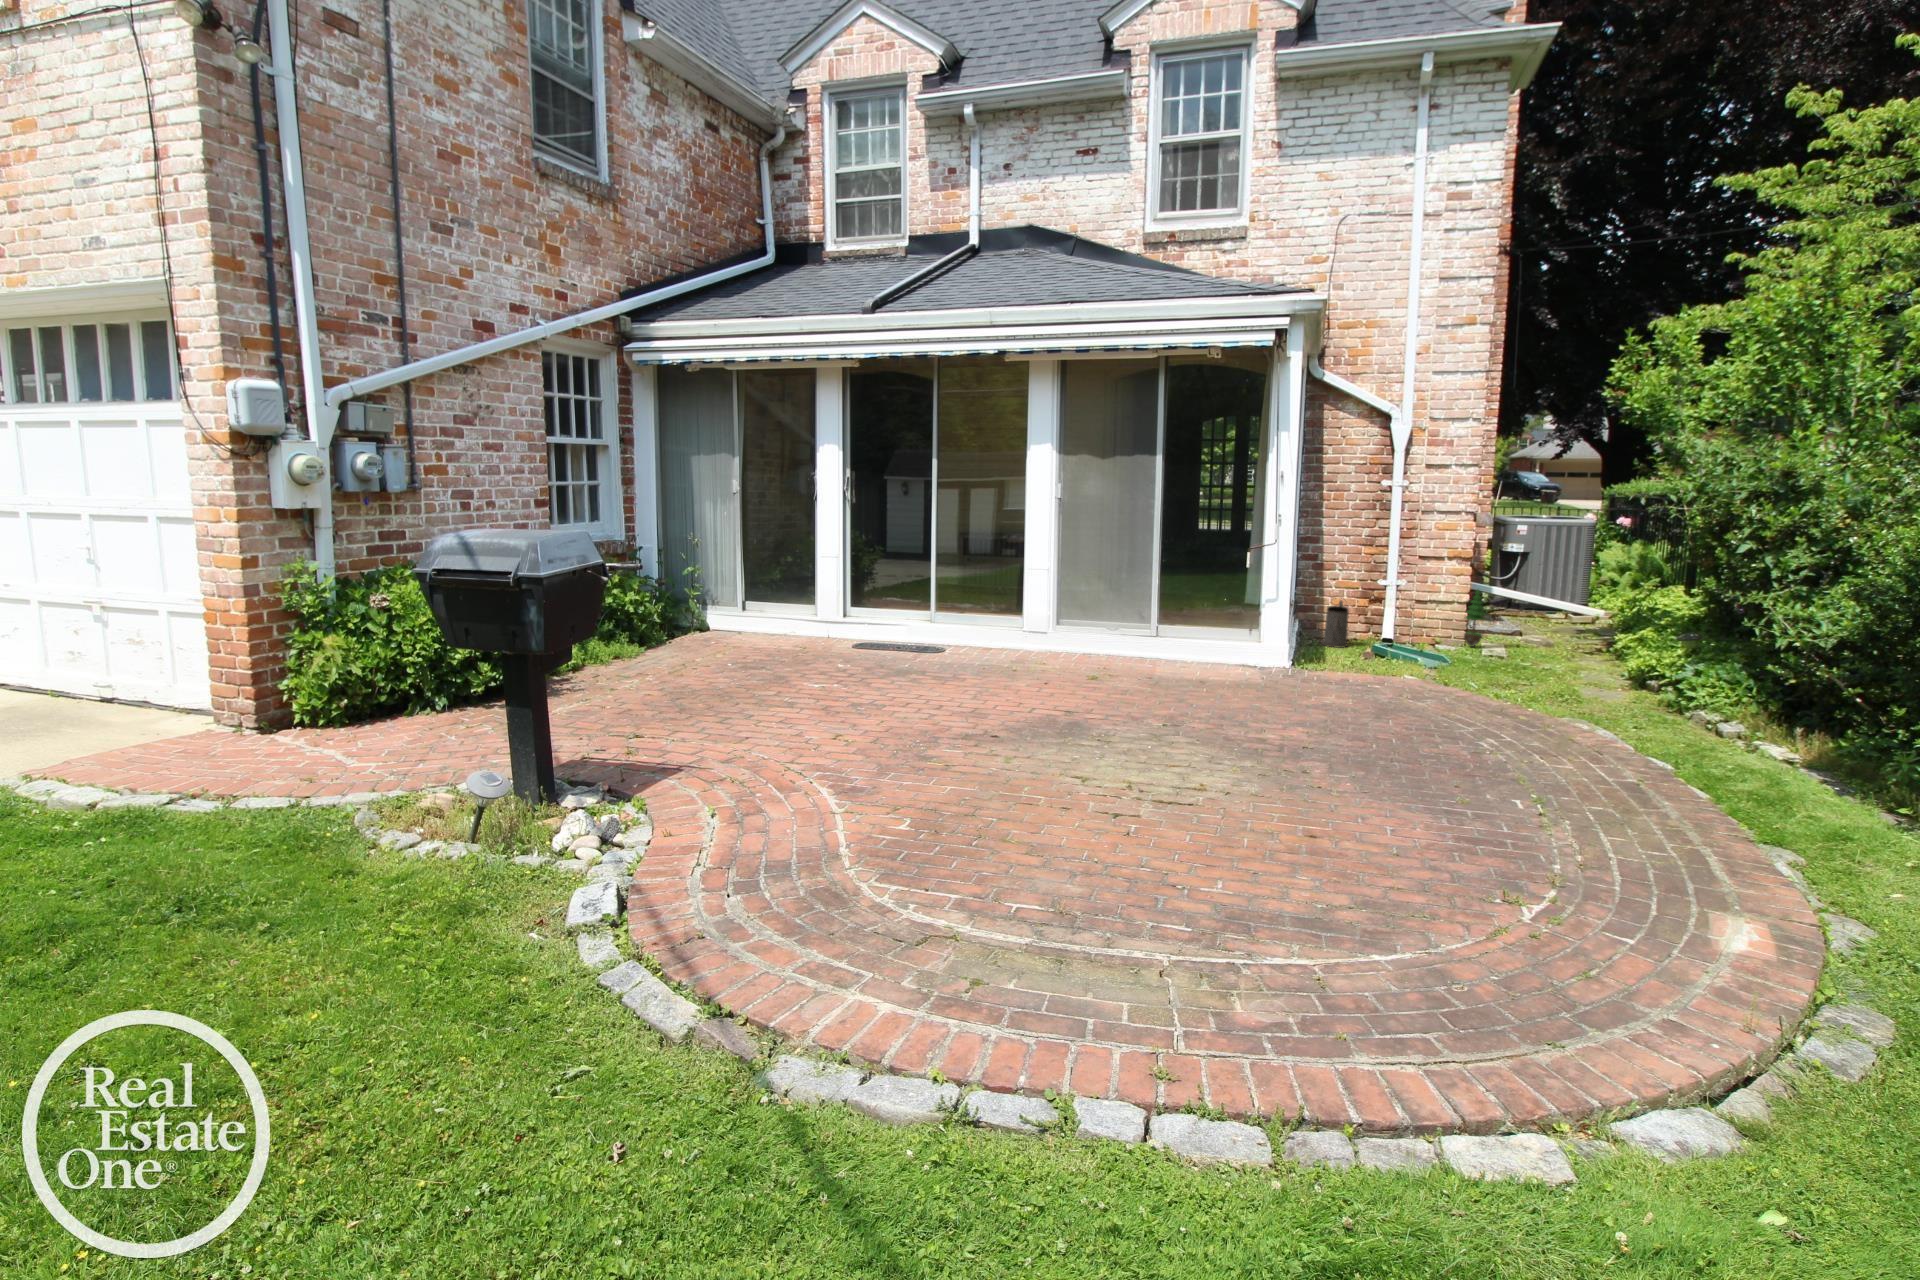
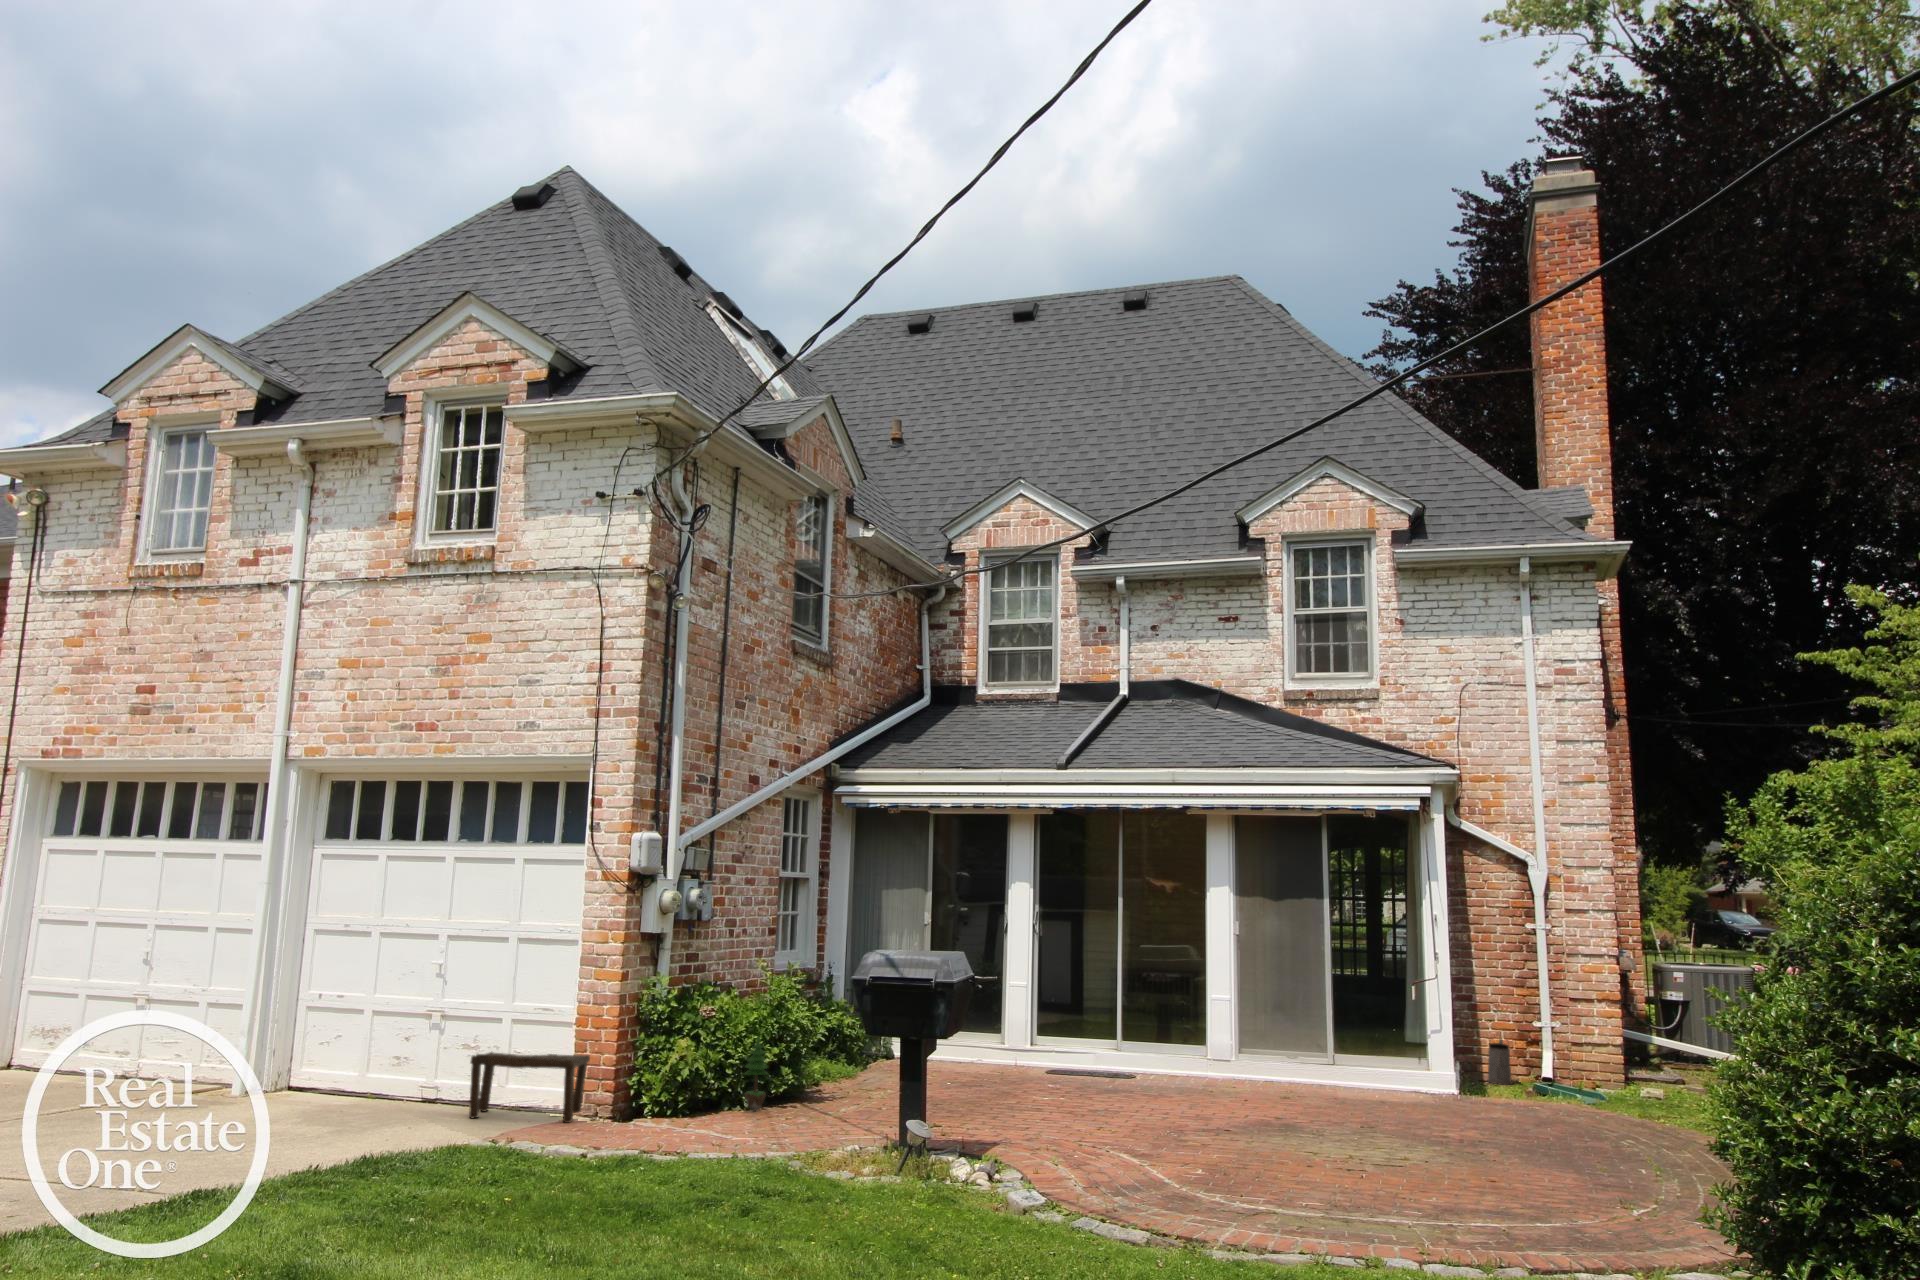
potted tree: present [1464,590,1485,647] -> present [745,1037,768,1110]
bench: none [43,654,216,739] -> present [469,1052,590,1123]

